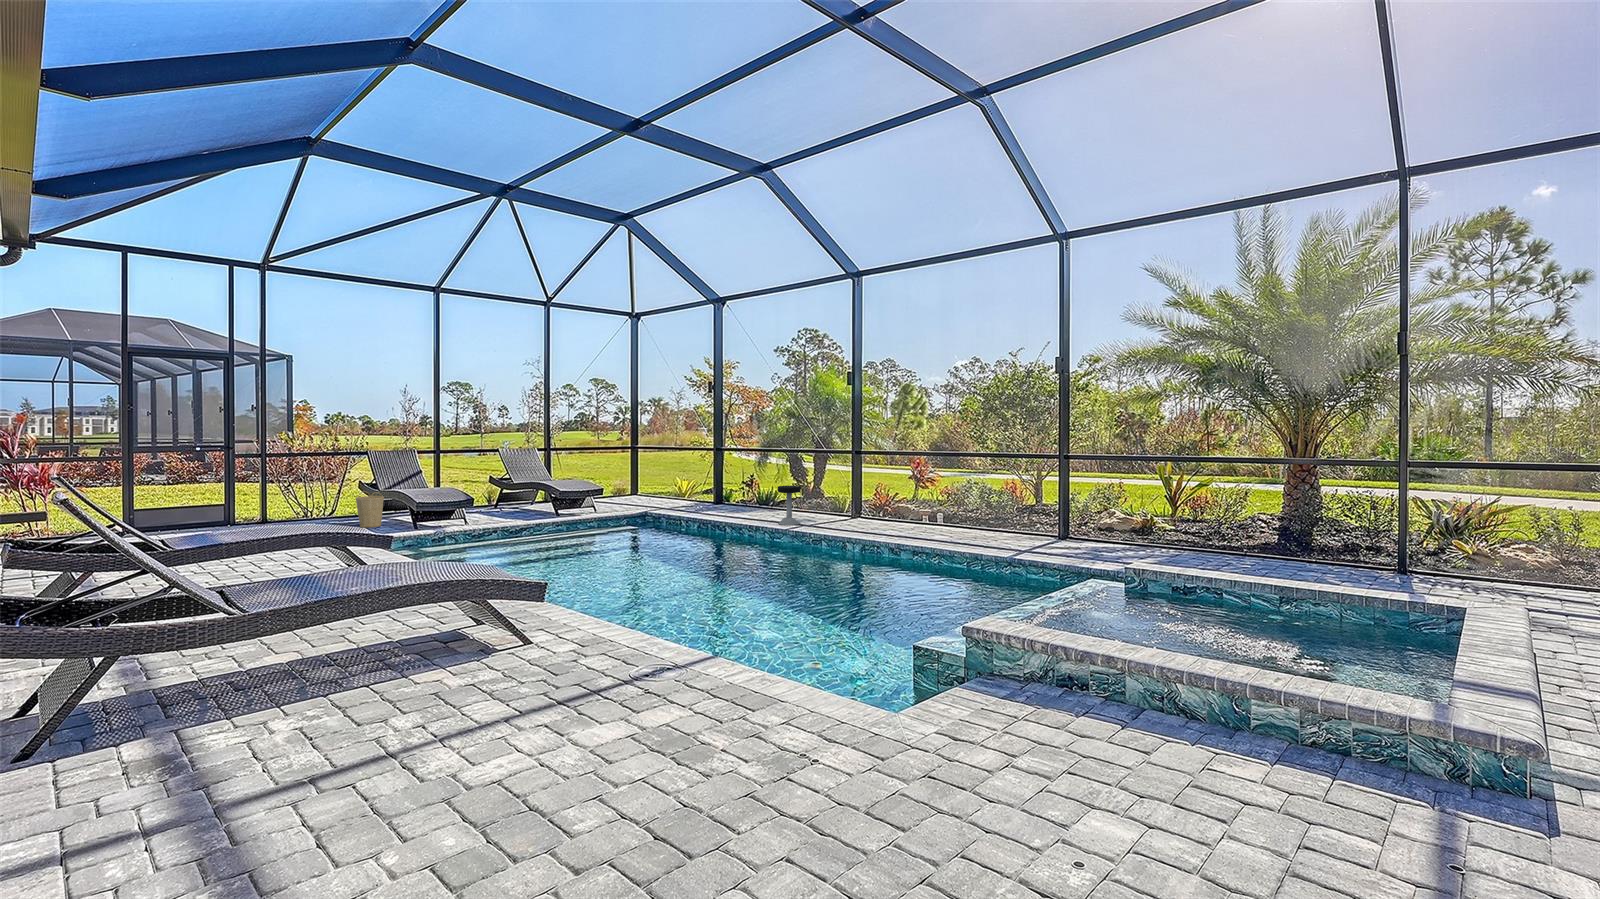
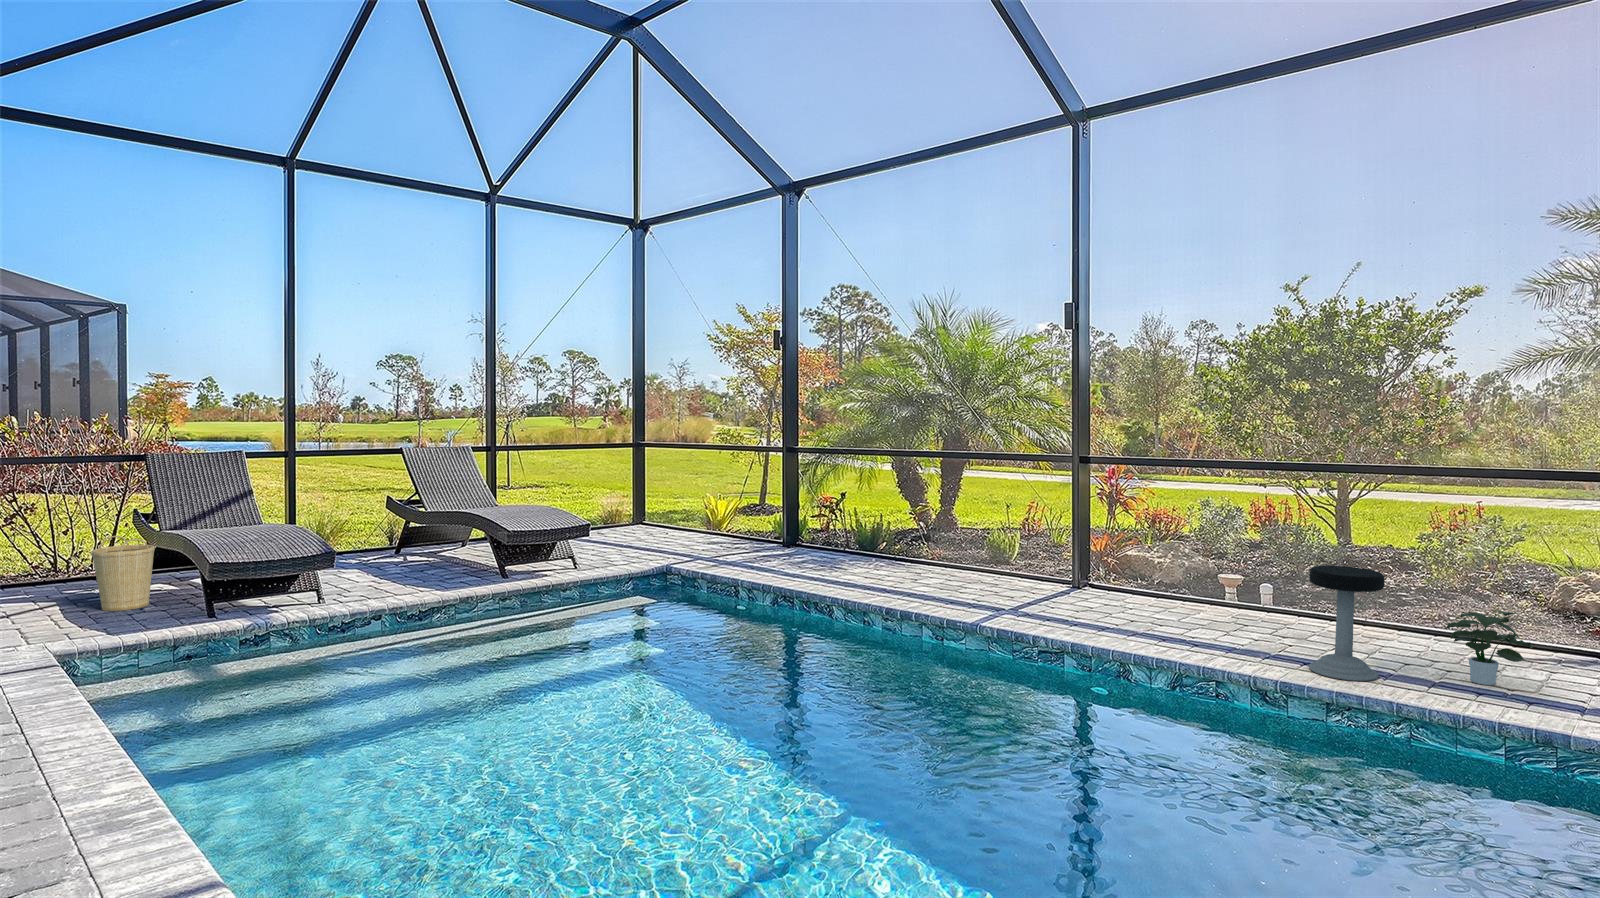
stool: present [778,486,801,525] -> present [1309,566,1385,681]
potted plant: none [968,512,998,544] -> present [1445,609,1533,685]

